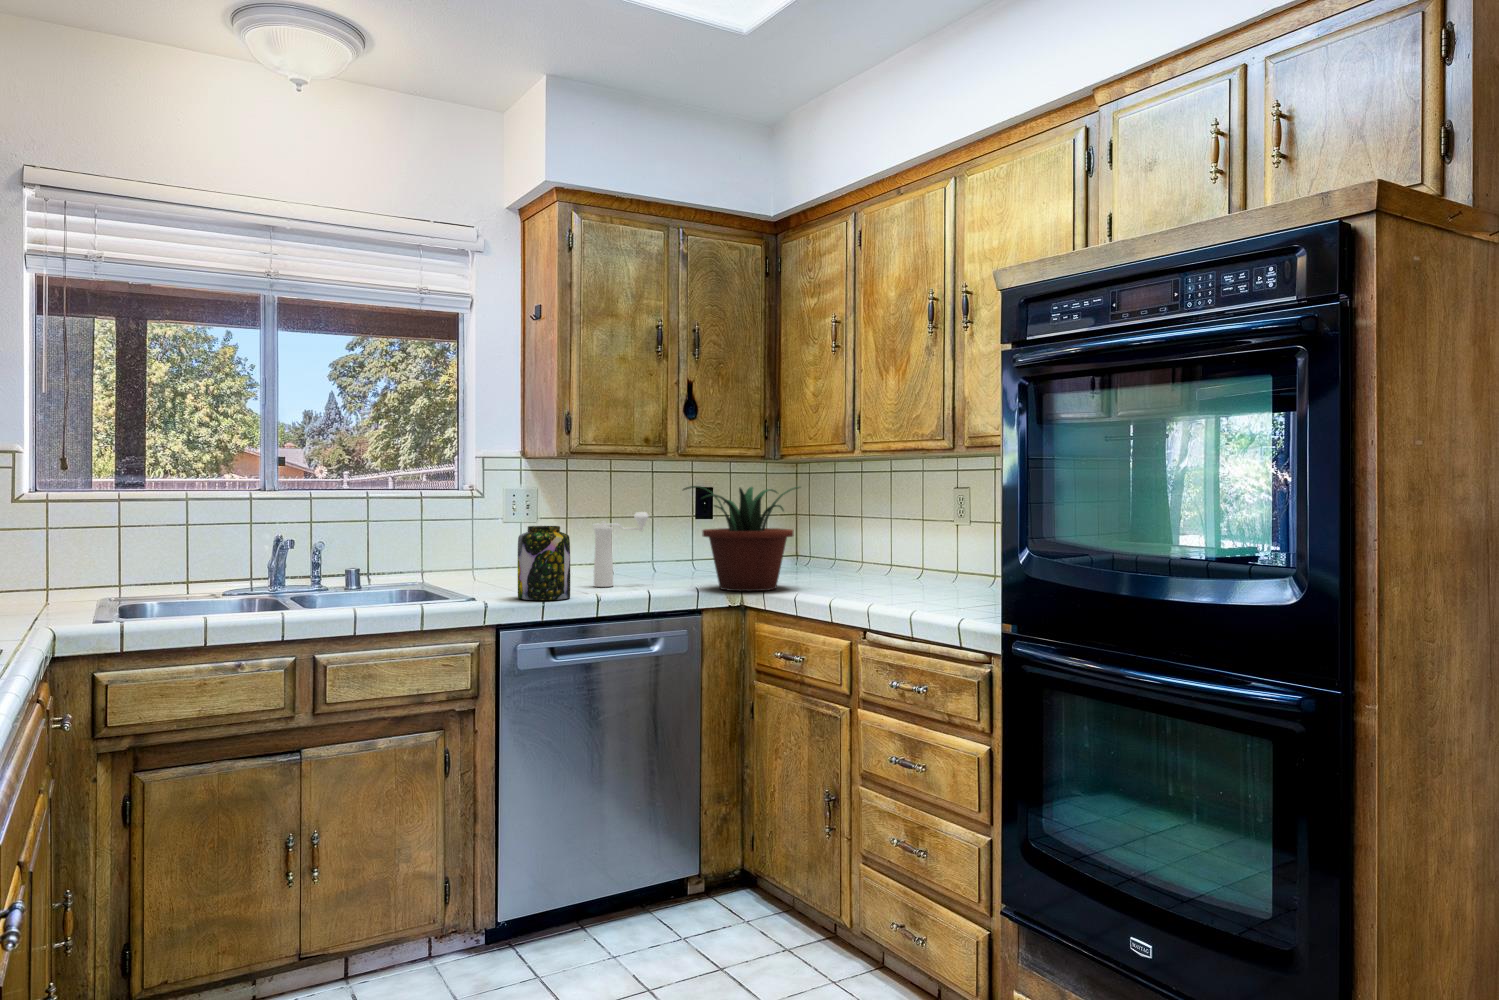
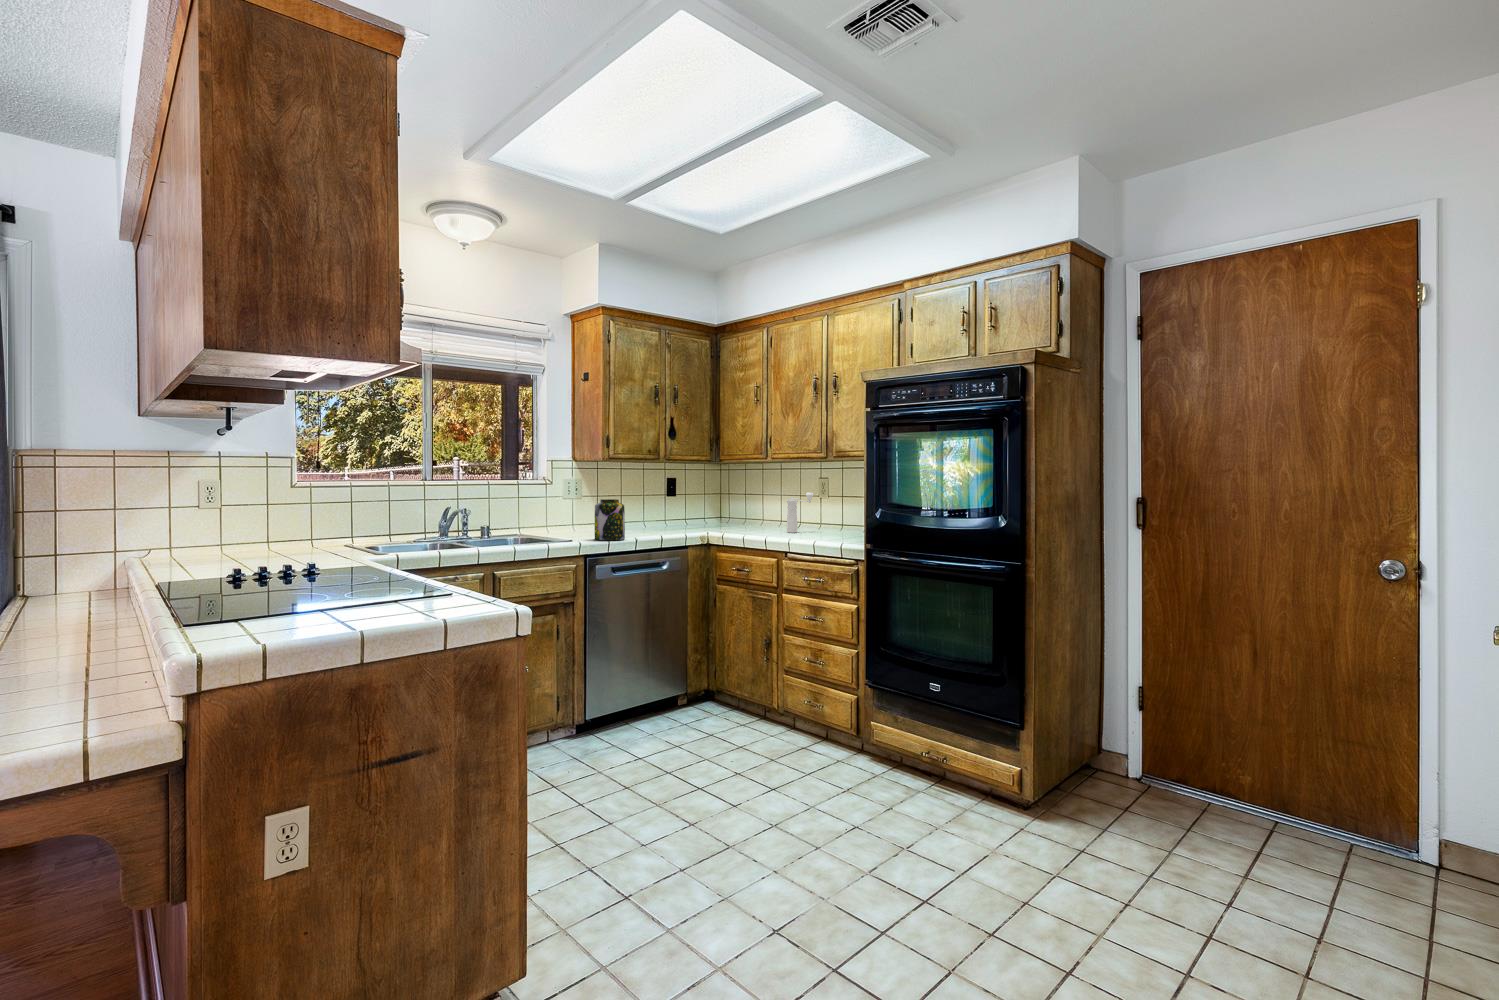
potted plant: present [683,486,800,591] -> none [678,478,743,536]
pepper mill: present [593,512,649,587] -> present [787,492,814,533]

